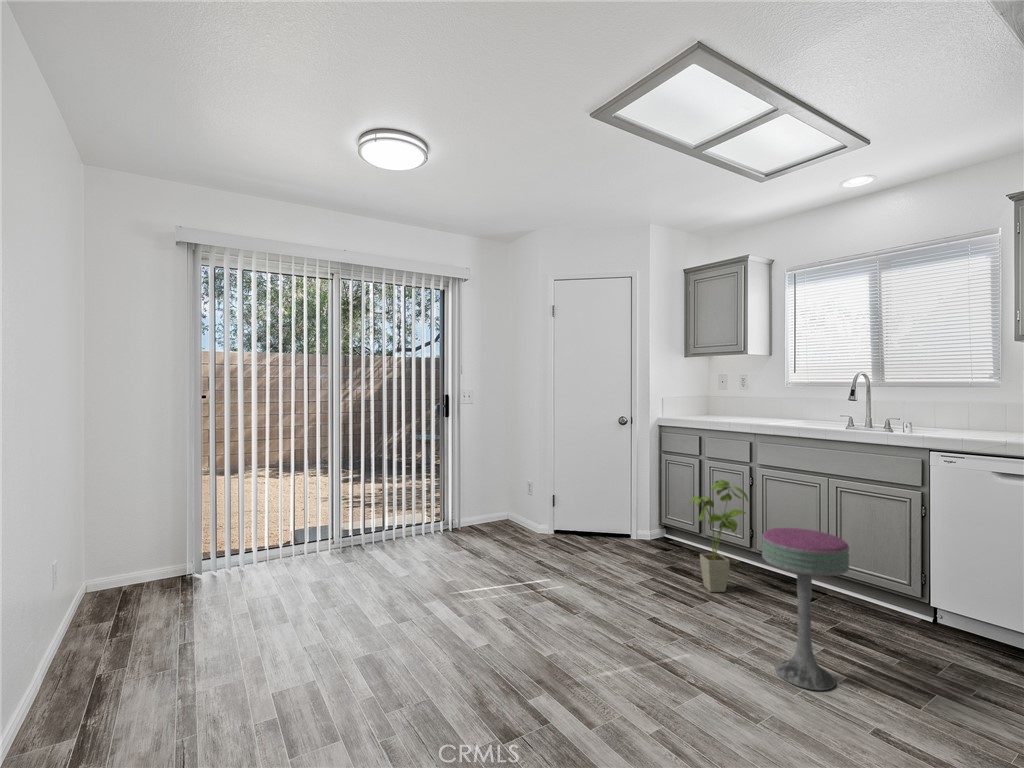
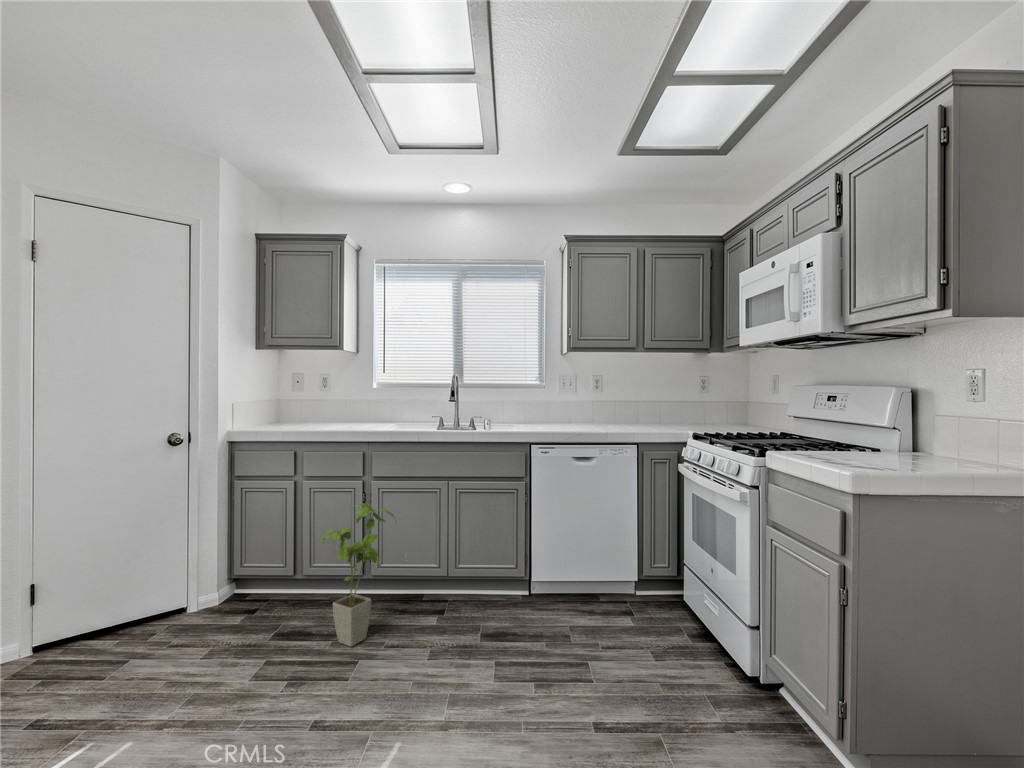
bar stool: present [762,528,849,690] -> none [470,542,552,722]

